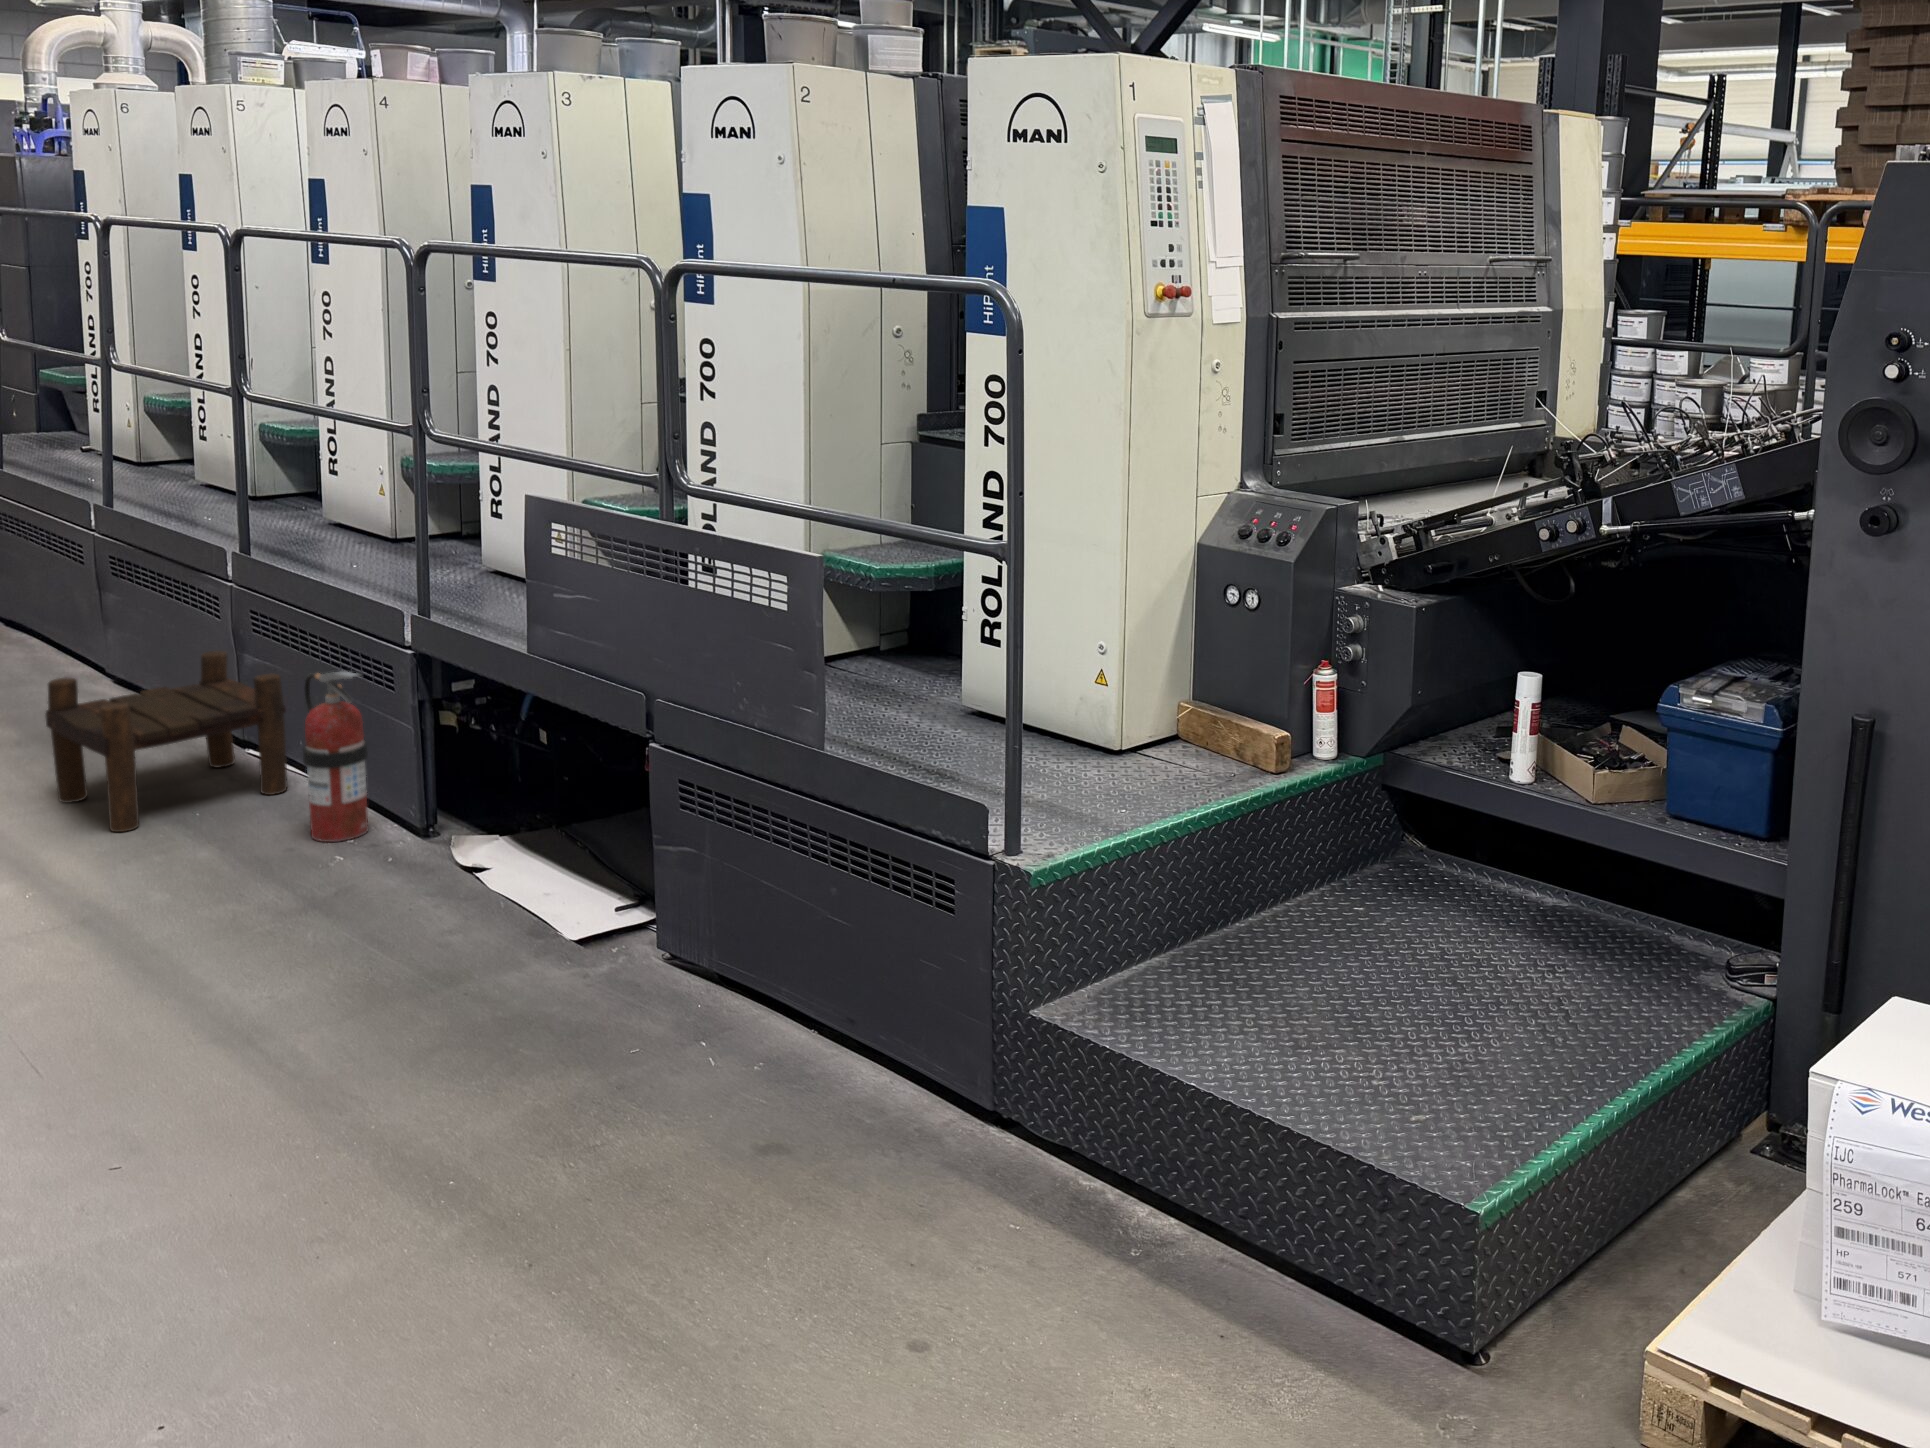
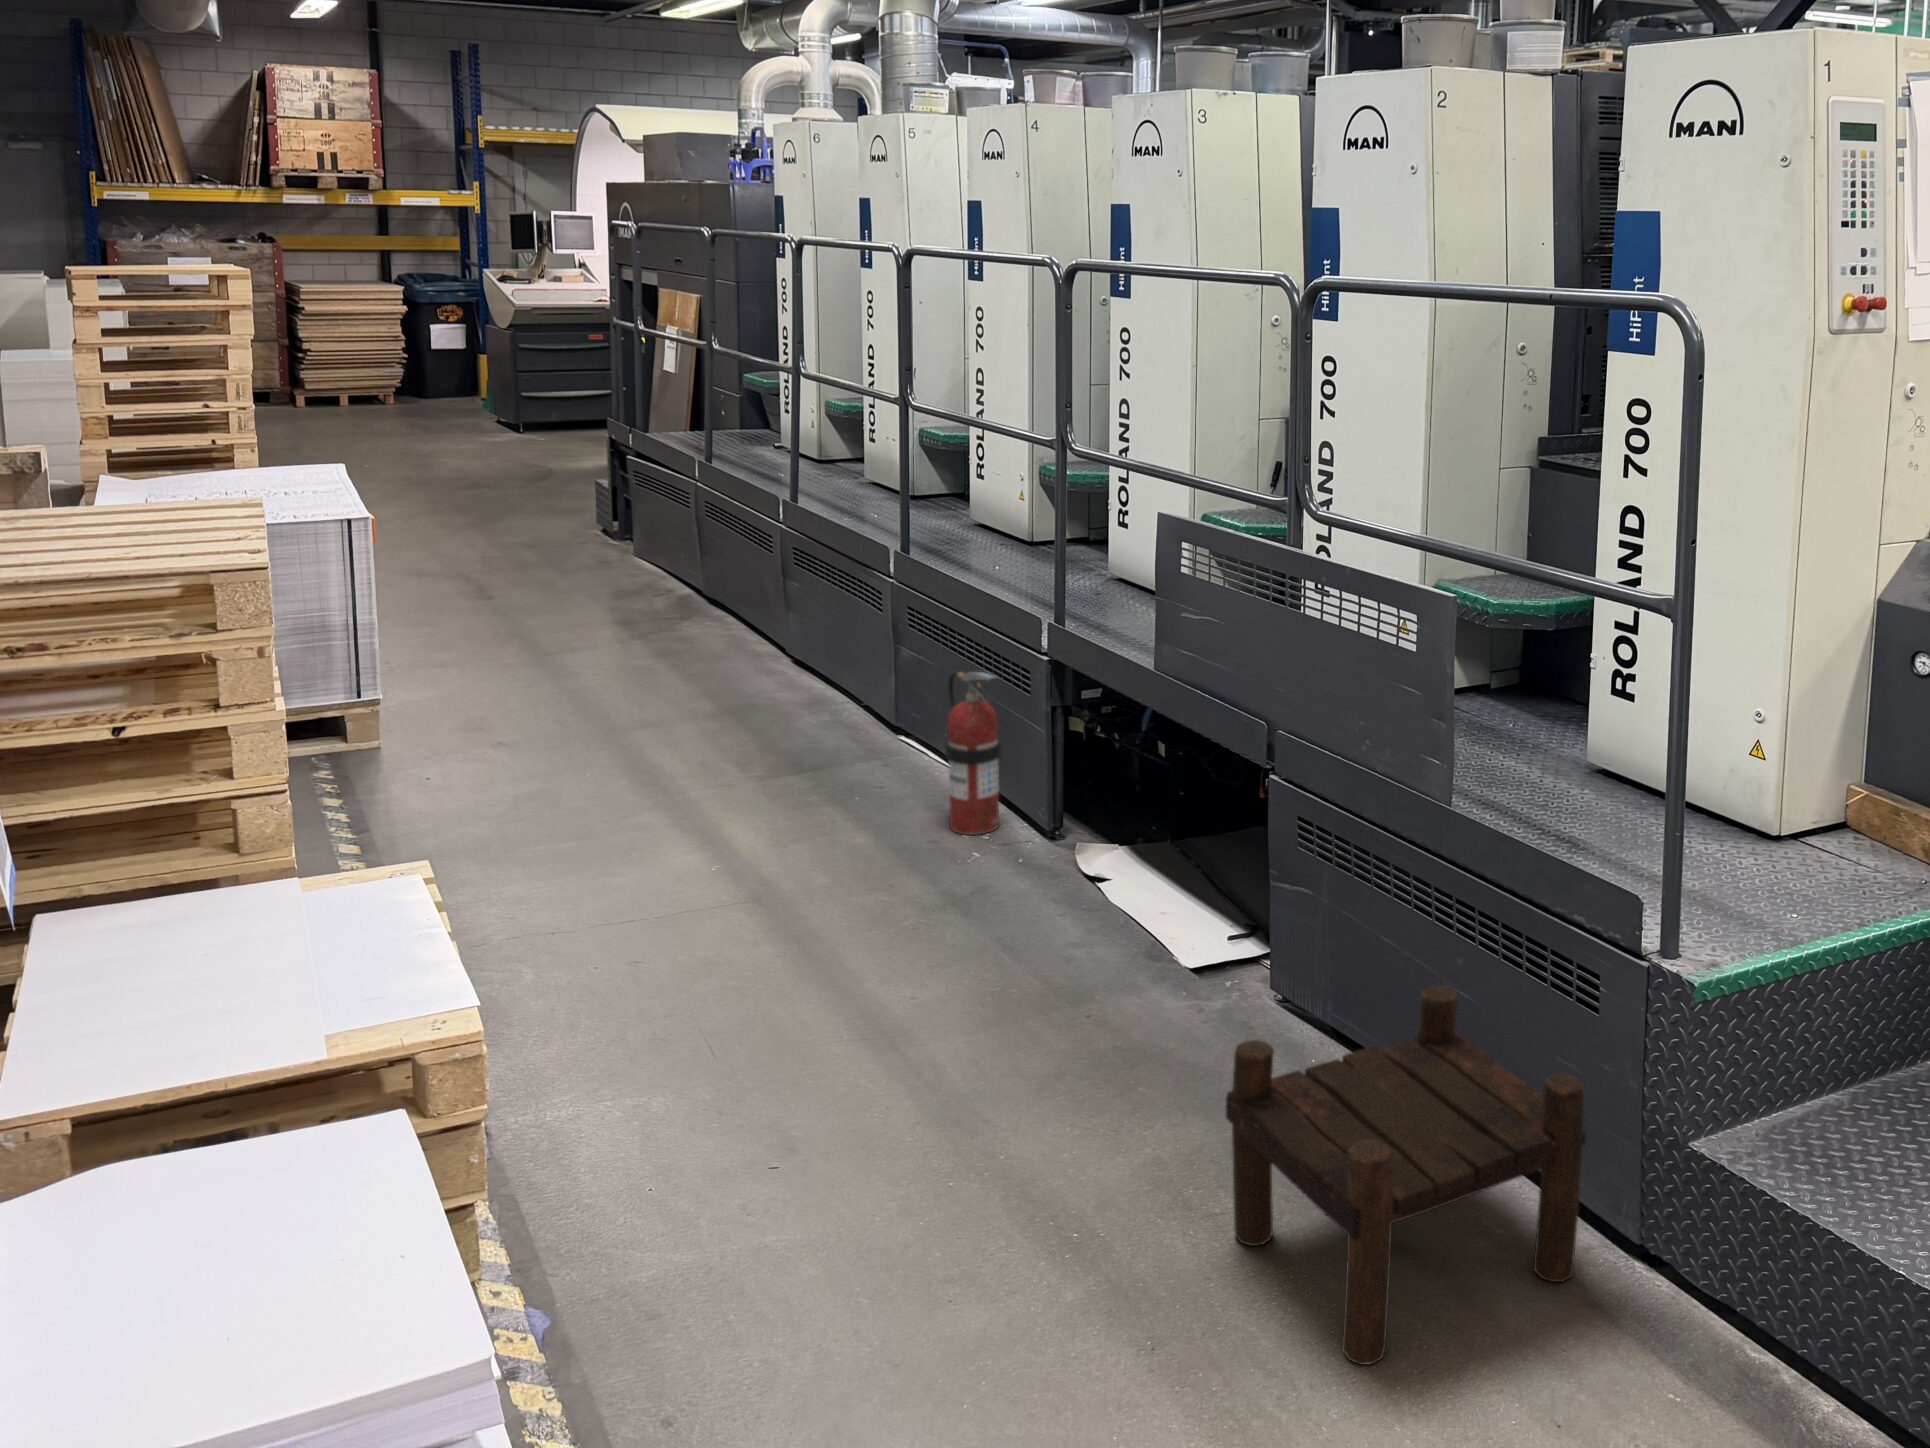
stool: present [46,651,287,832] -> present [1226,985,1586,1365]

